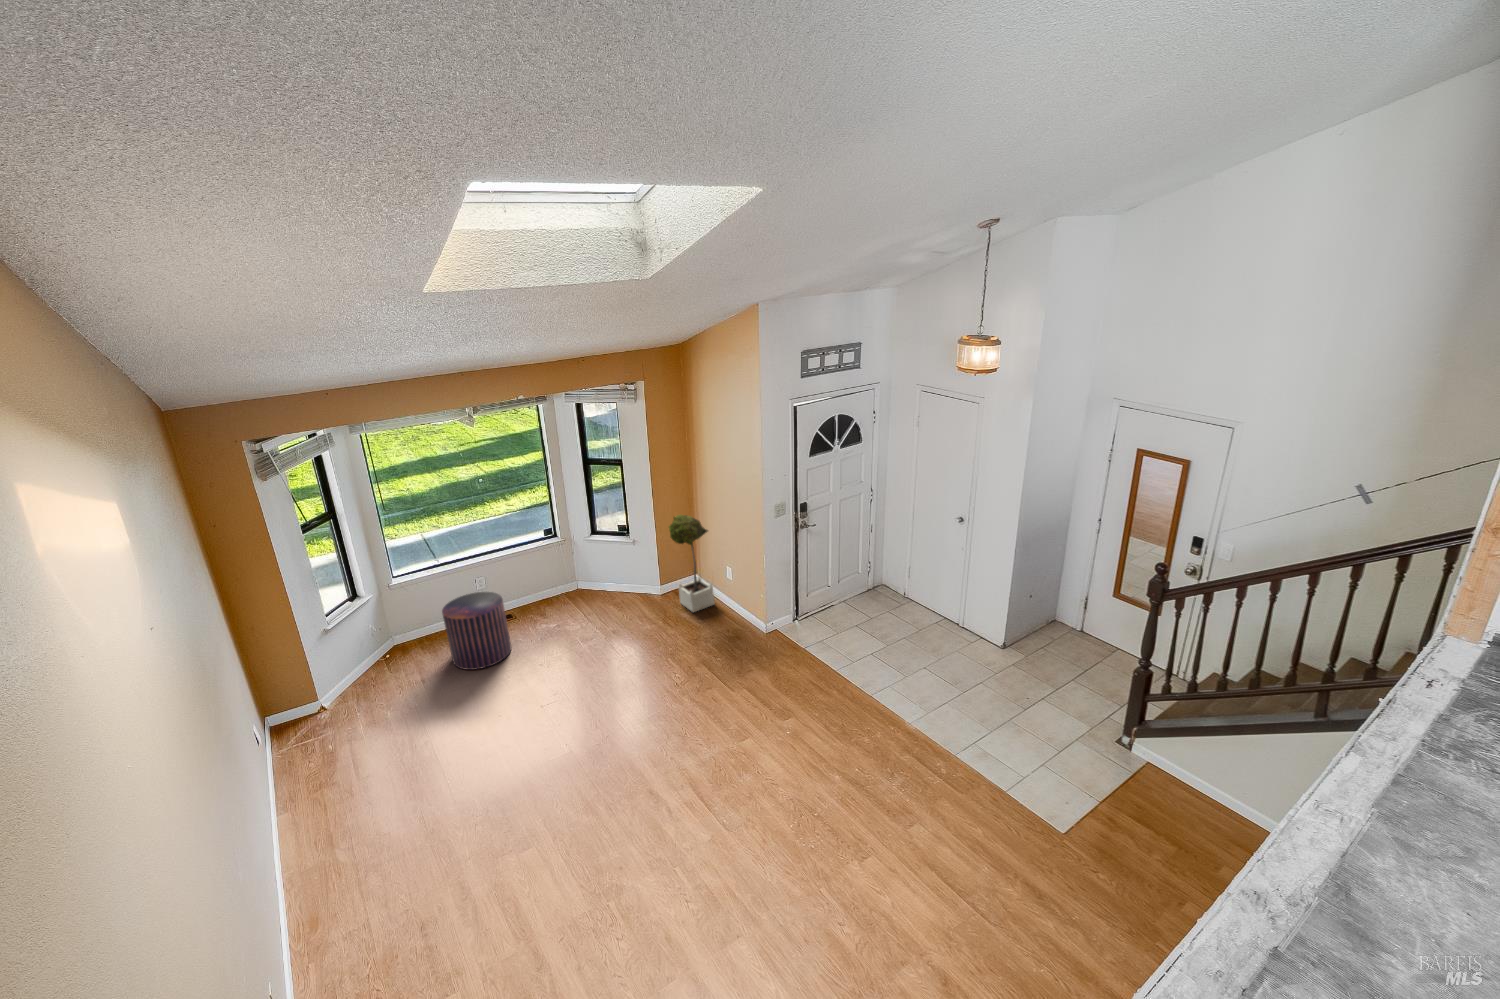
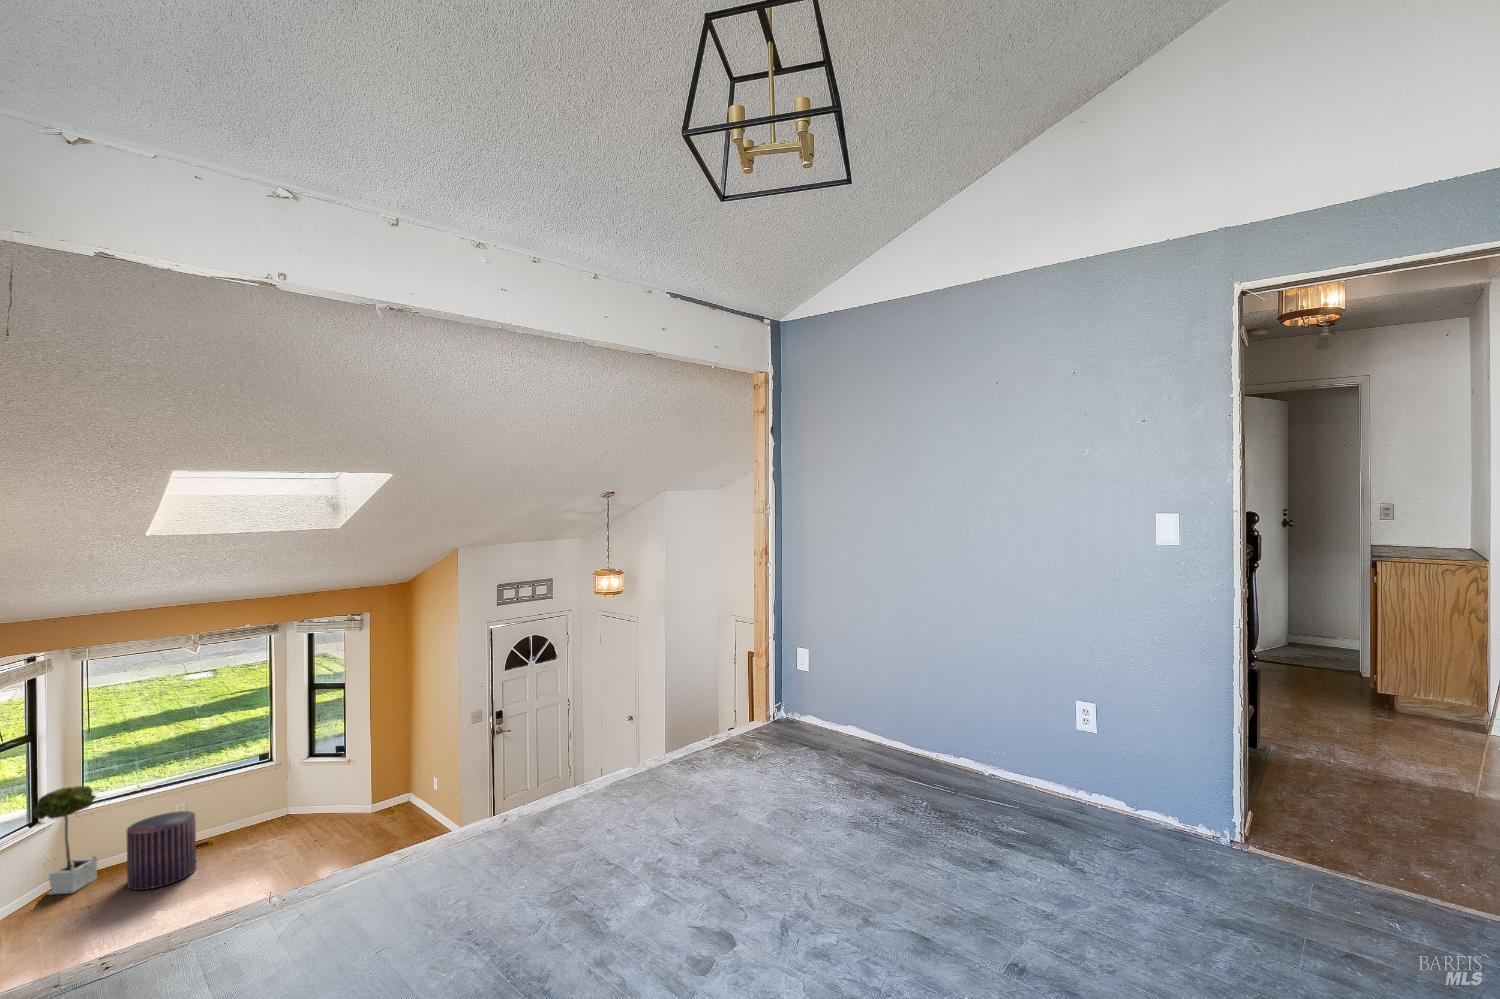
potted tree: present [669,515,715,612] -> present [33,786,97,895]

